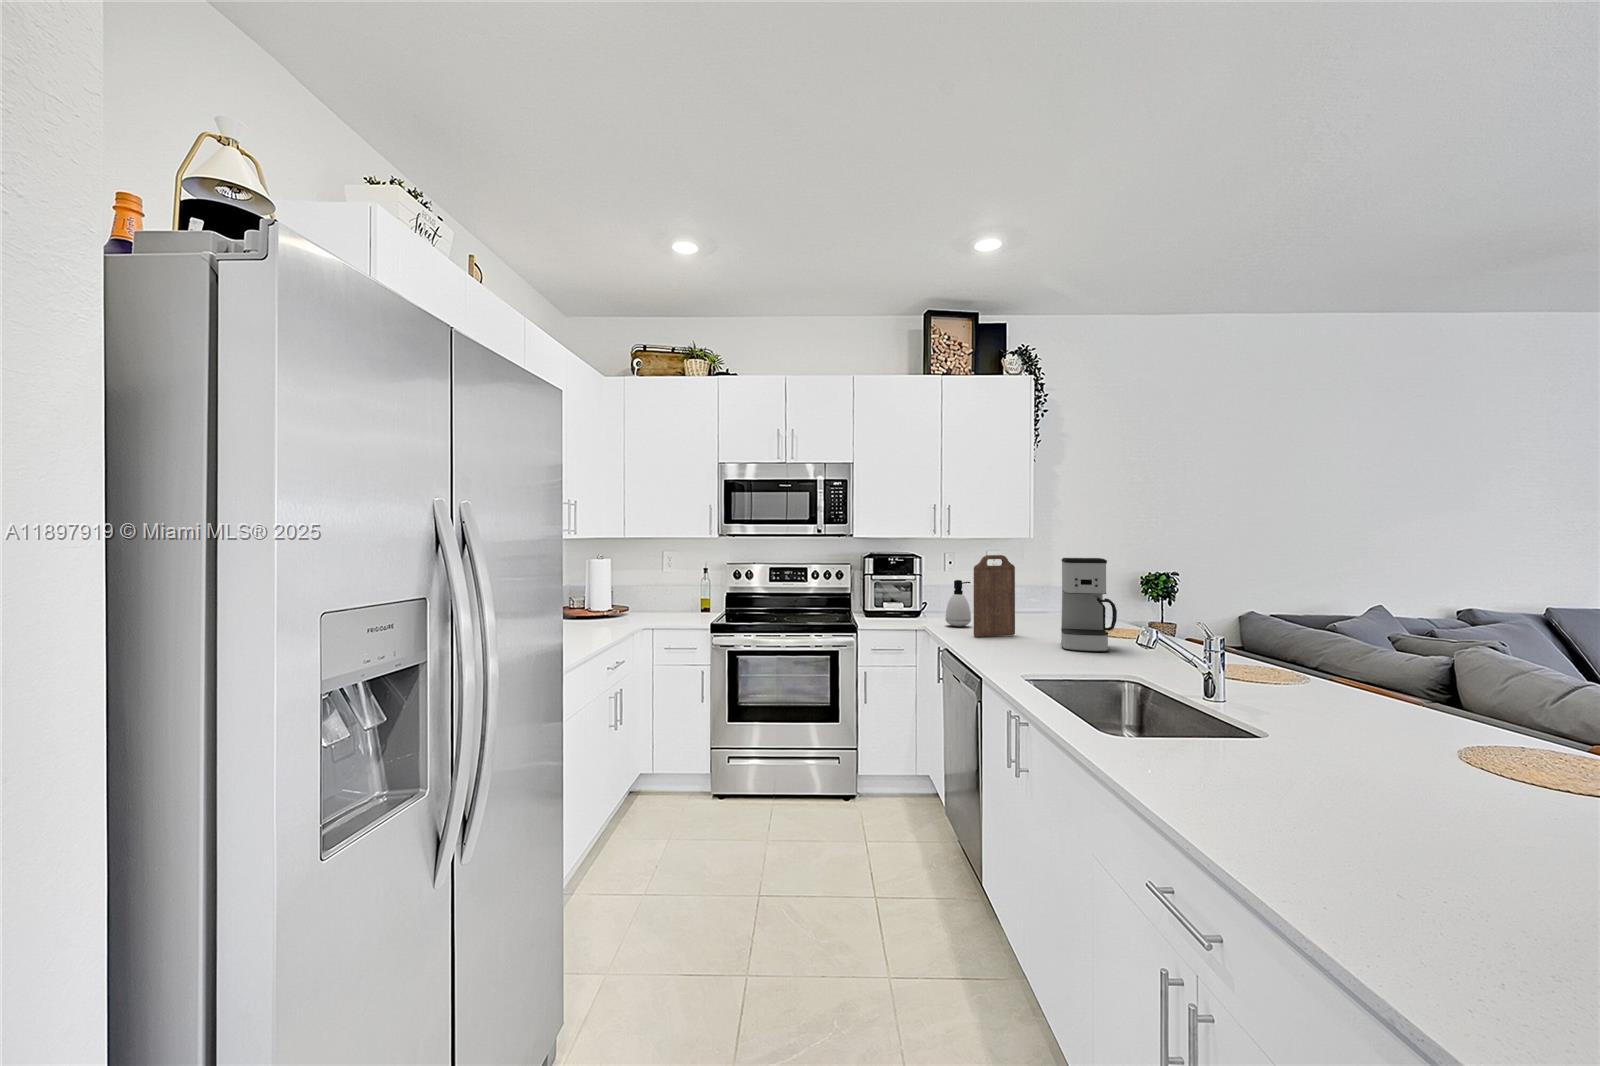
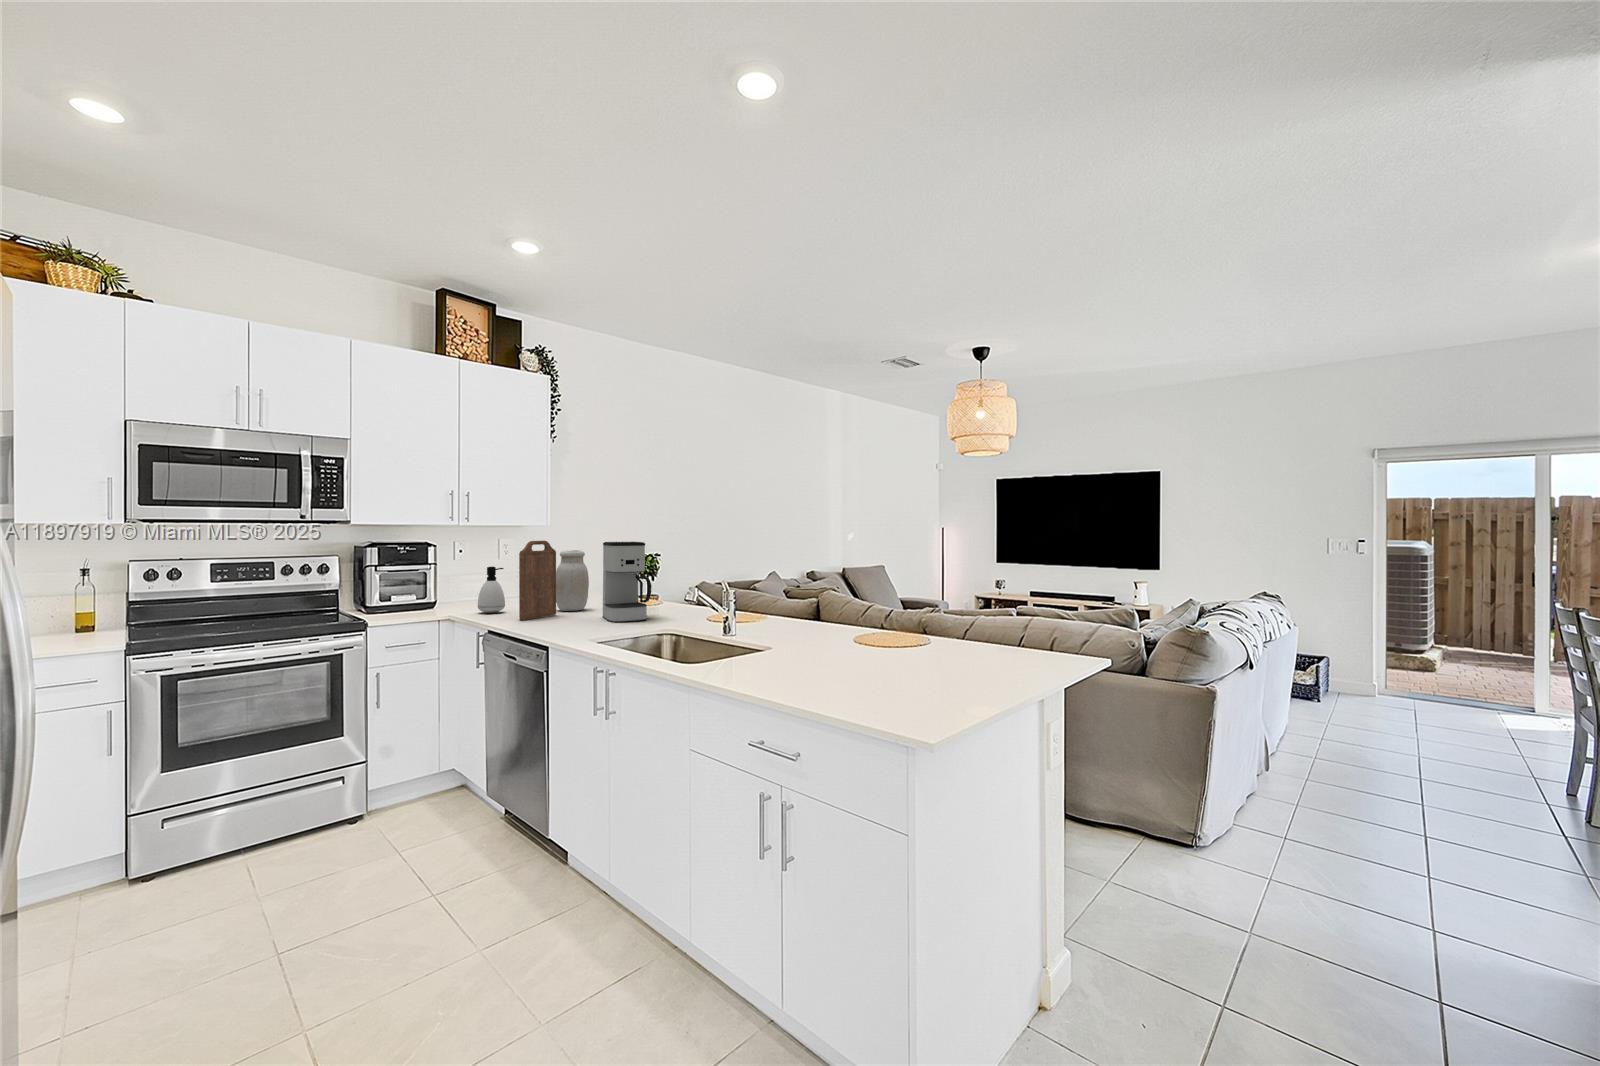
jar: none [1020,566,1057,632] -> present [556,550,589,611]

